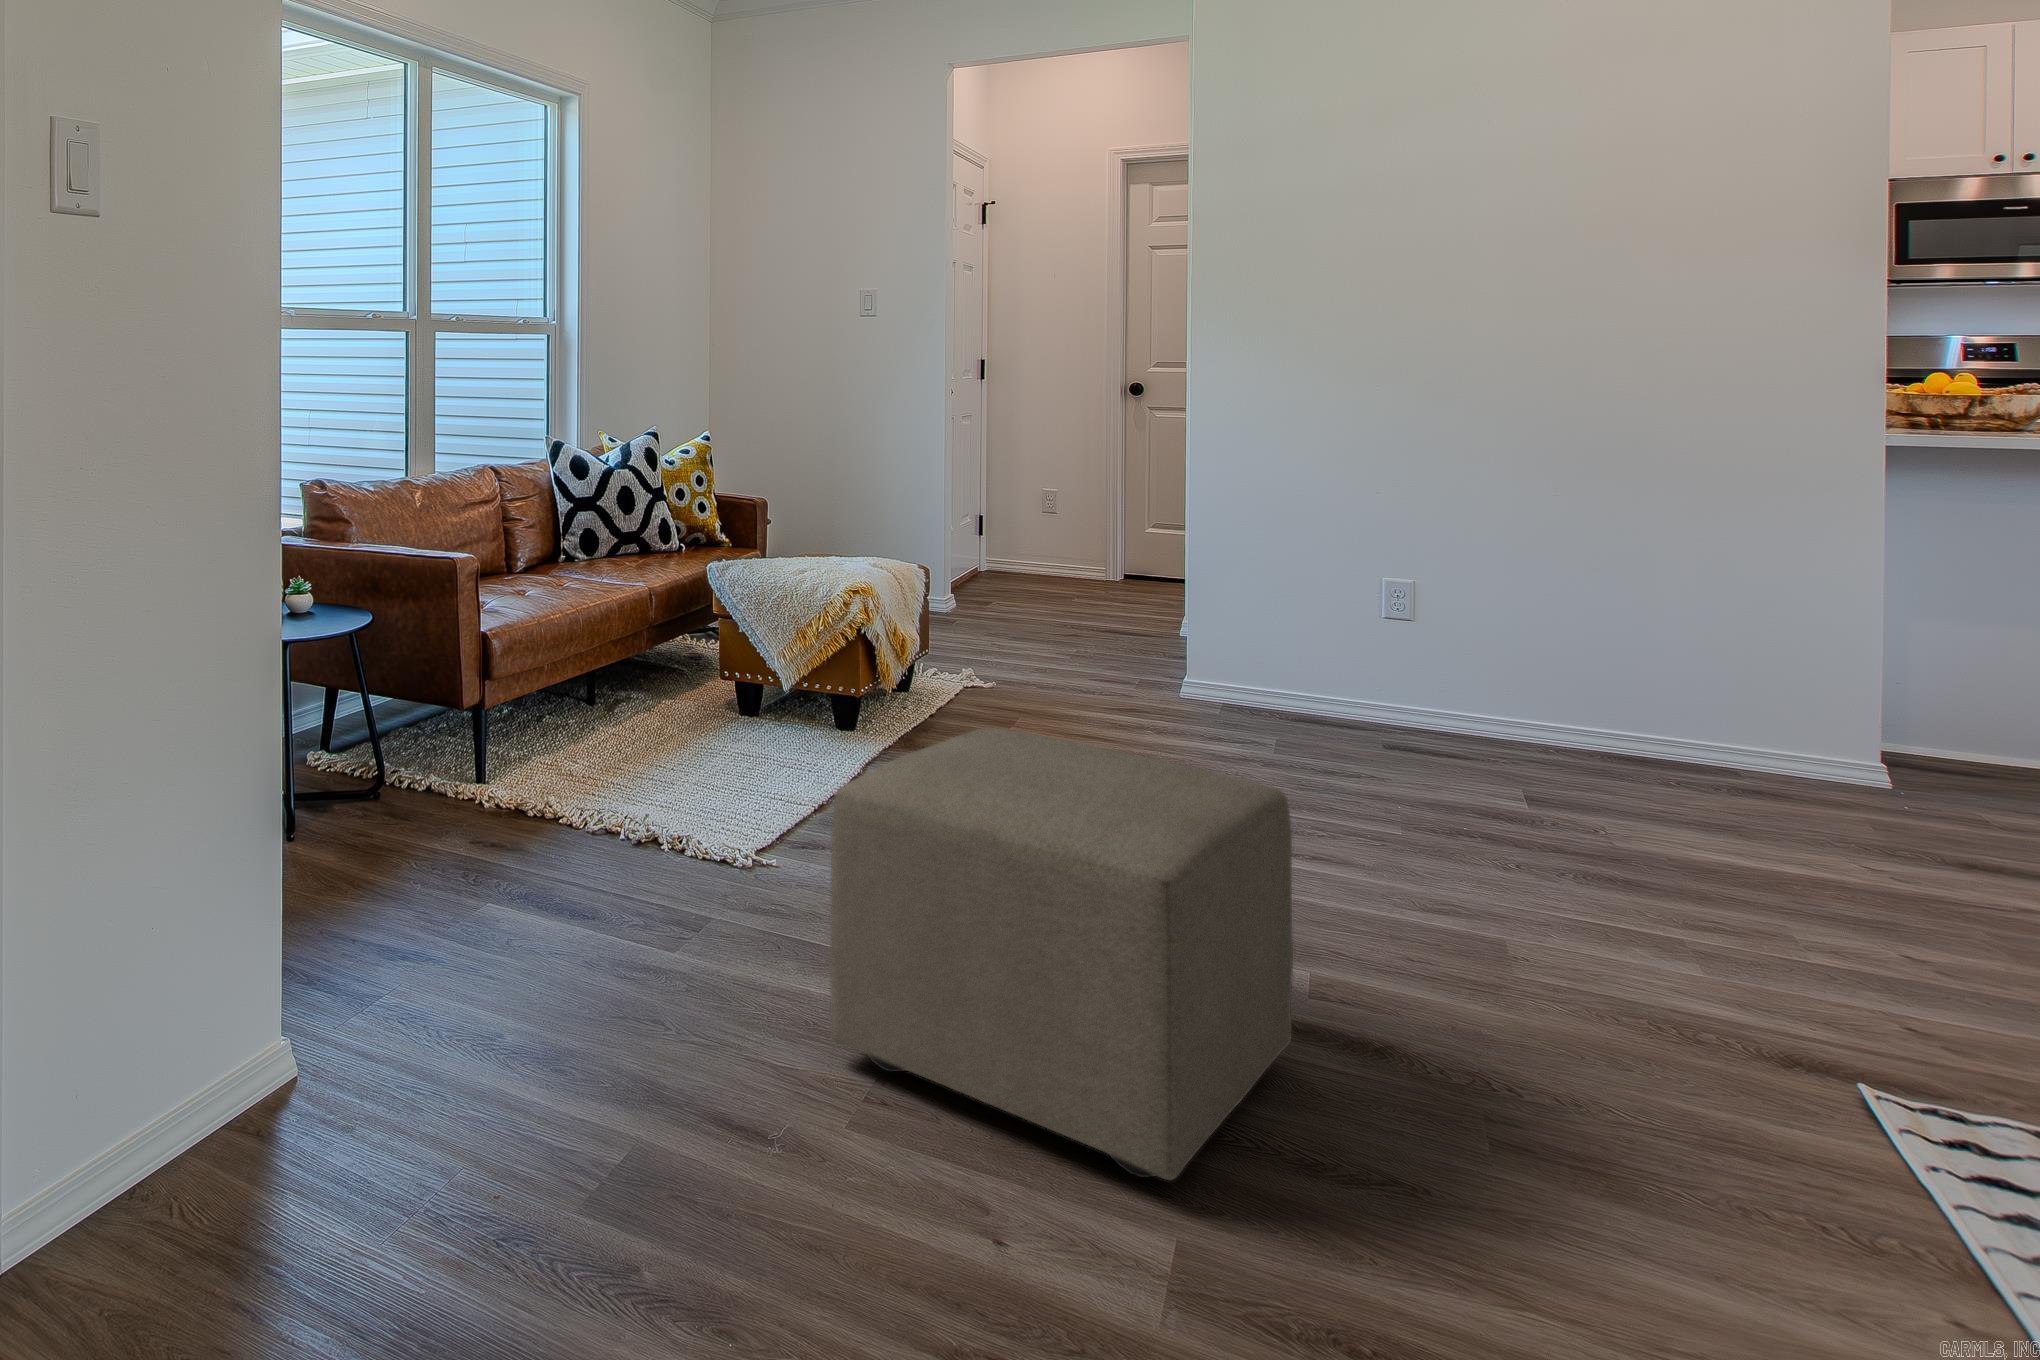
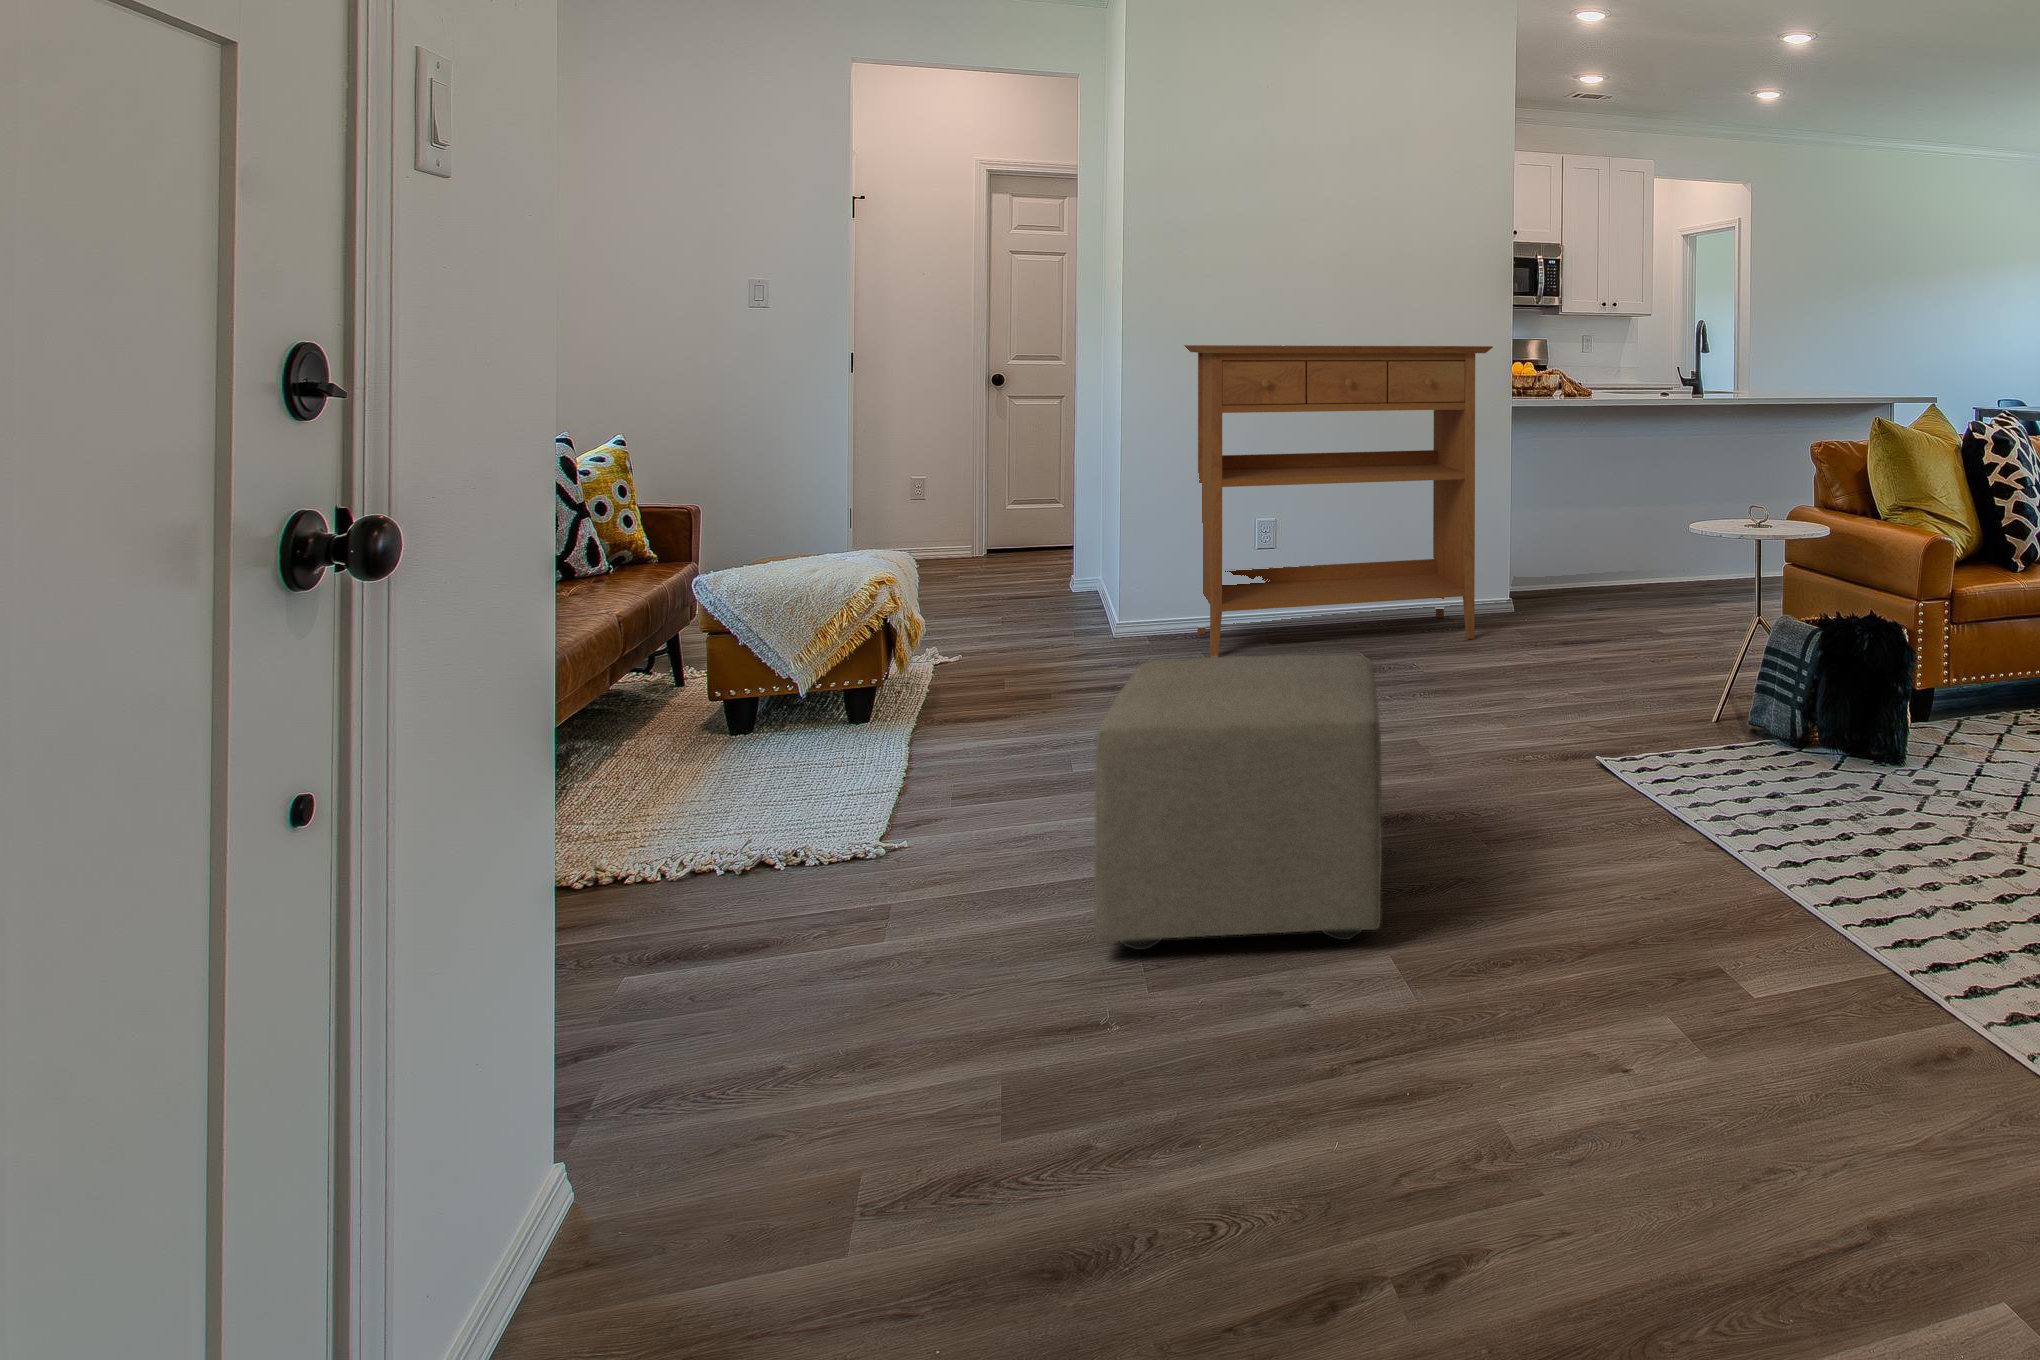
console table: none [1255,348,1787,816] -> present [1184,345,1493,657]

